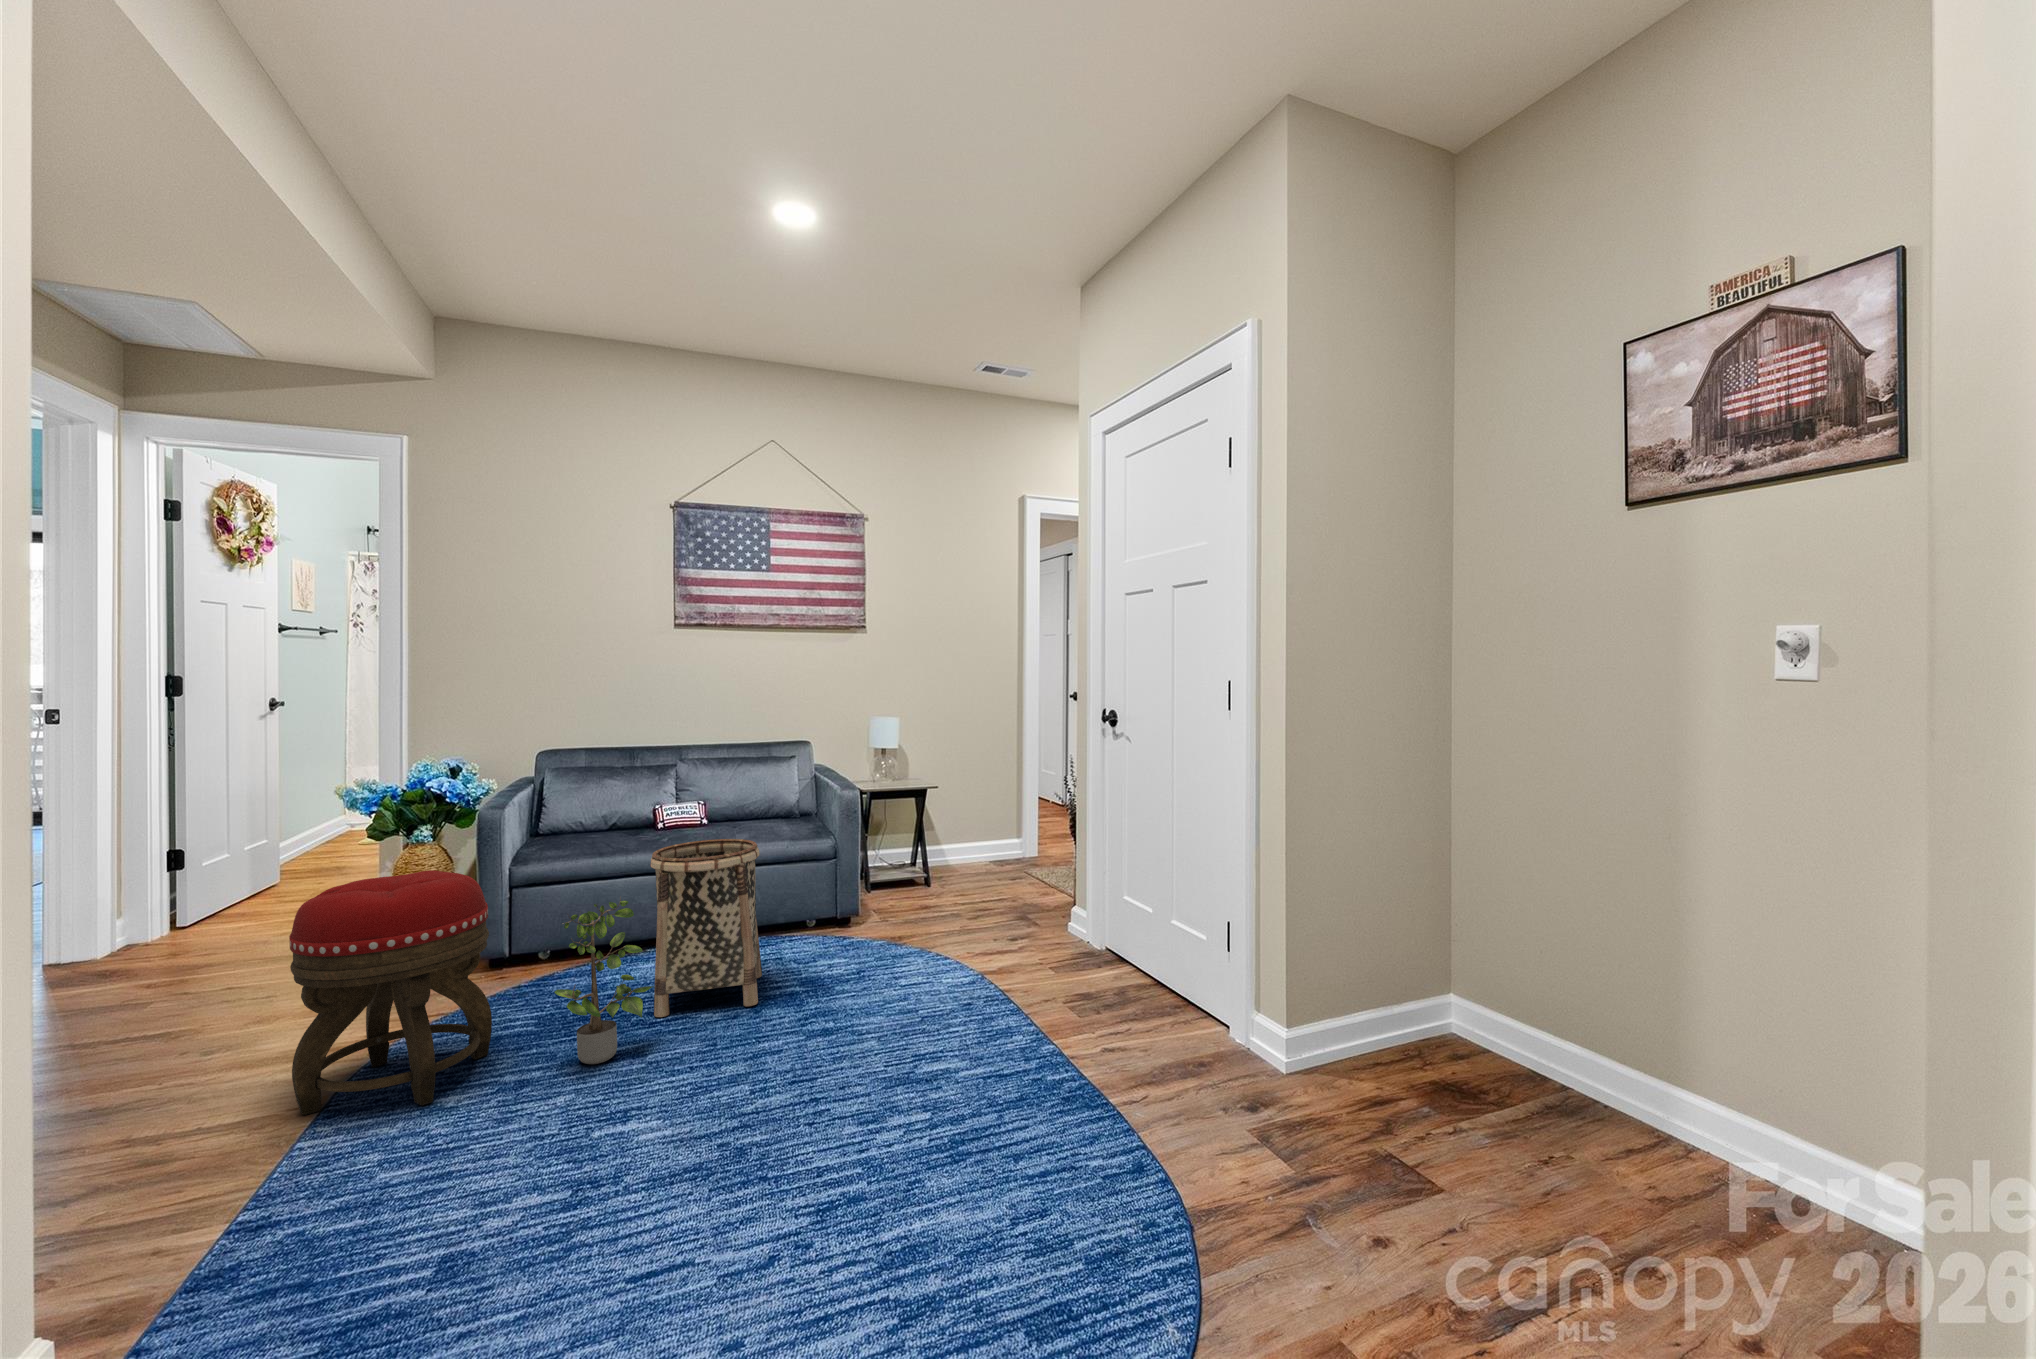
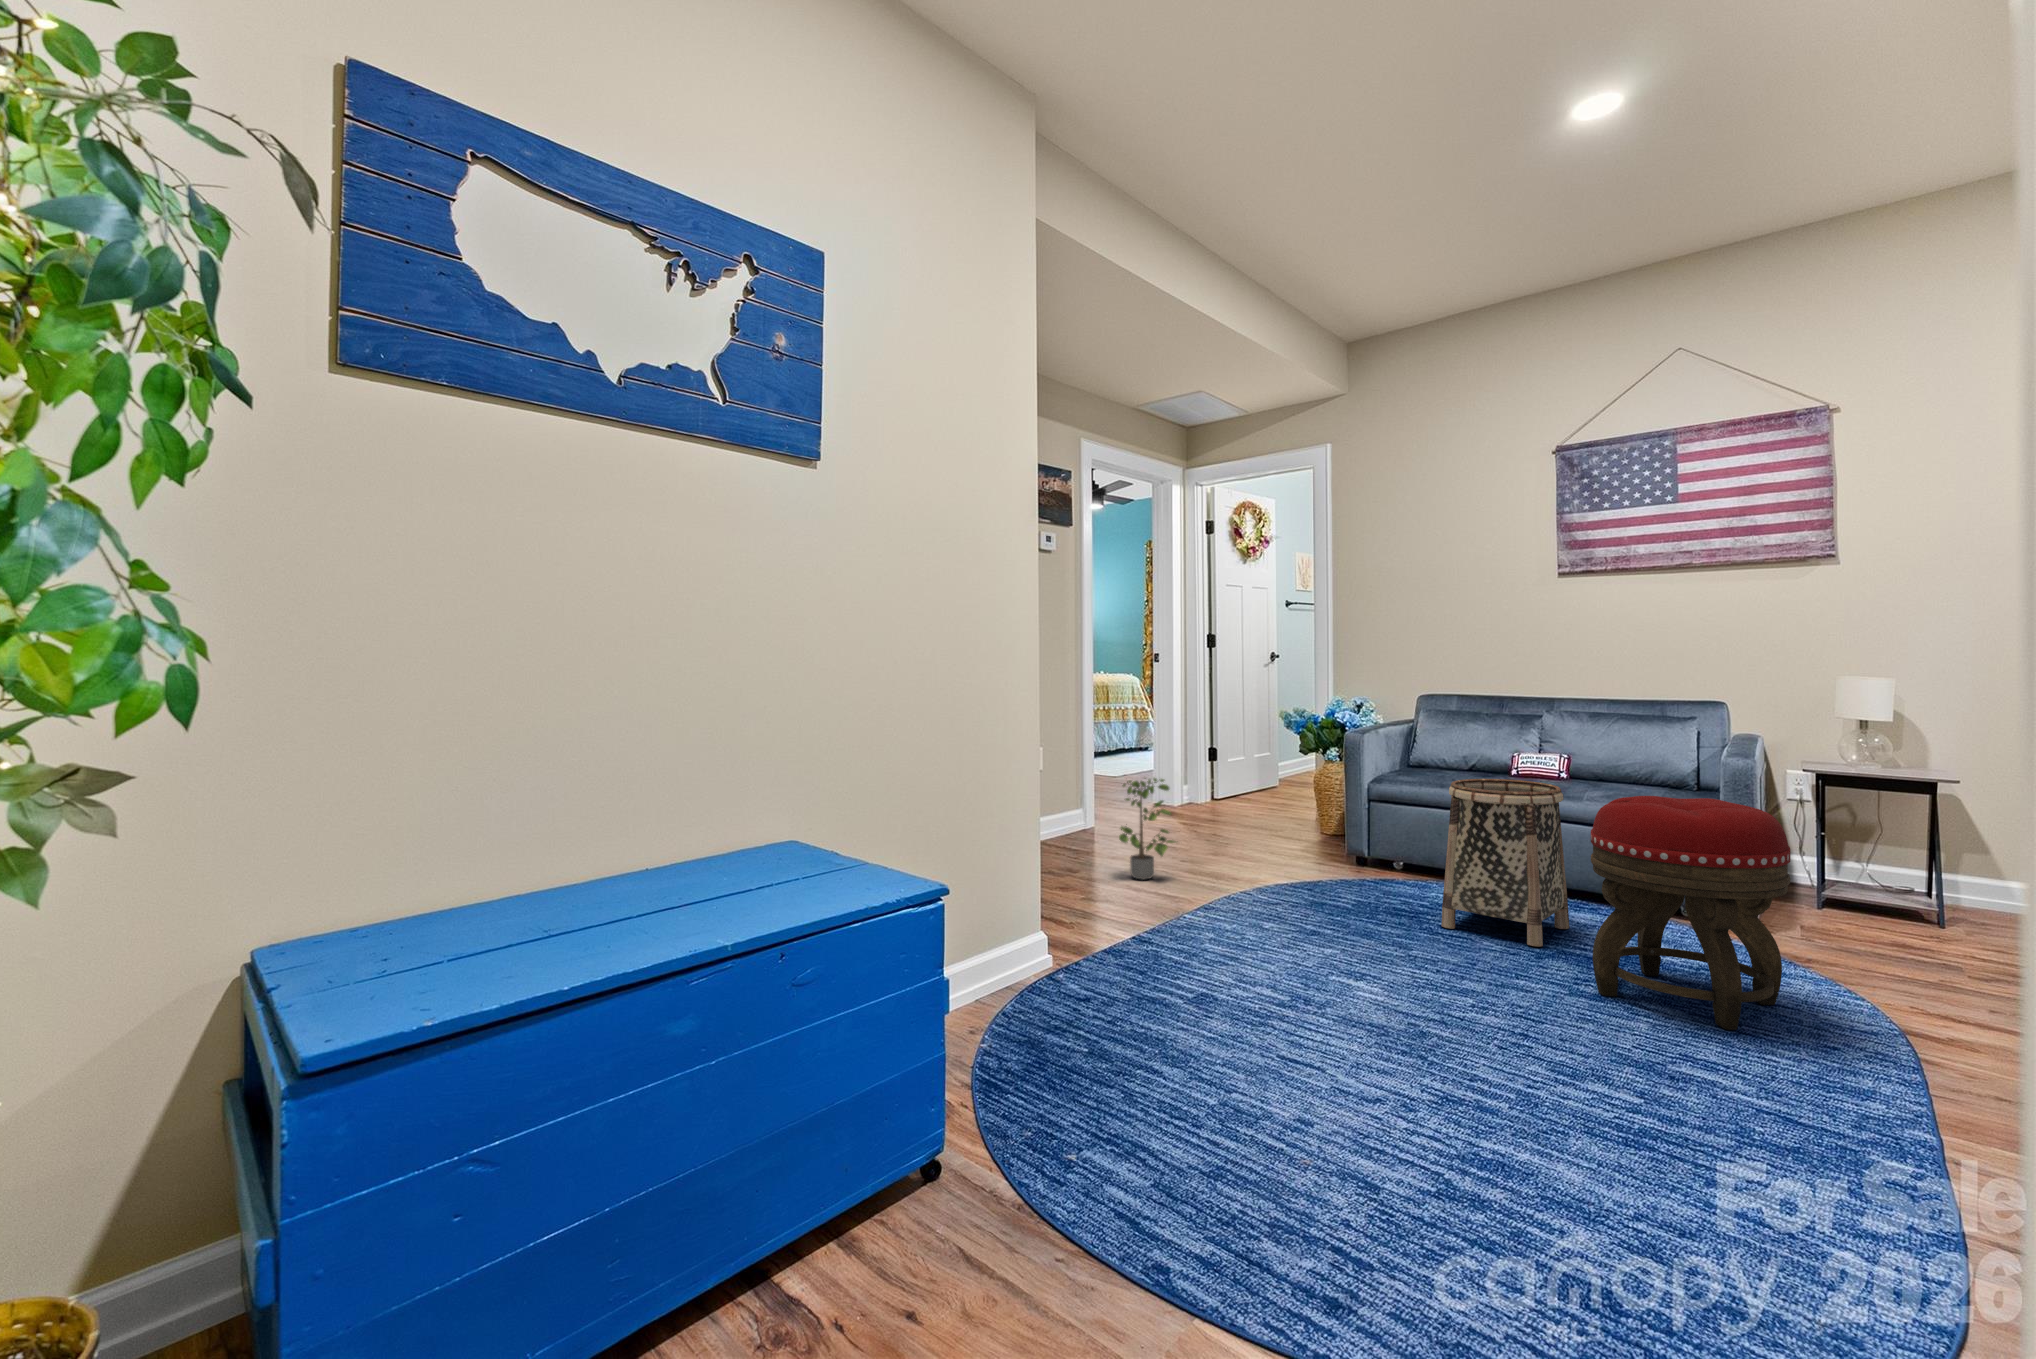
footstool: present [289,870,492,1115] -> present [1591,796,1790,1030]
potted plant: present [555,900,654,1064] -> present [1119,778,1176,879]

